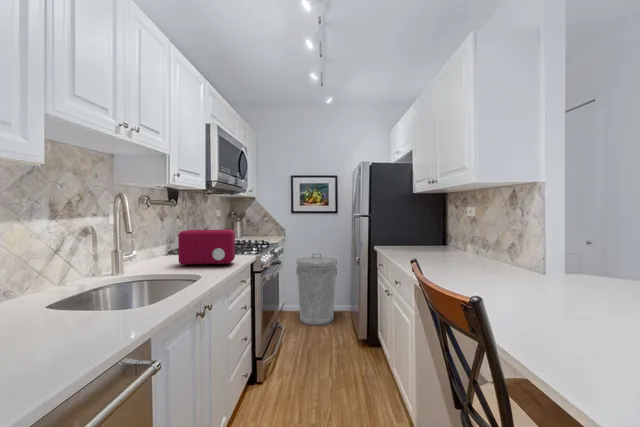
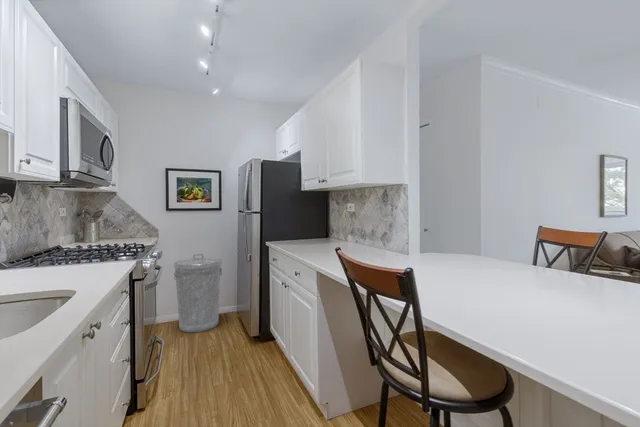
toaster: present [178,230,235,266] -> none [26,232,111,281]

